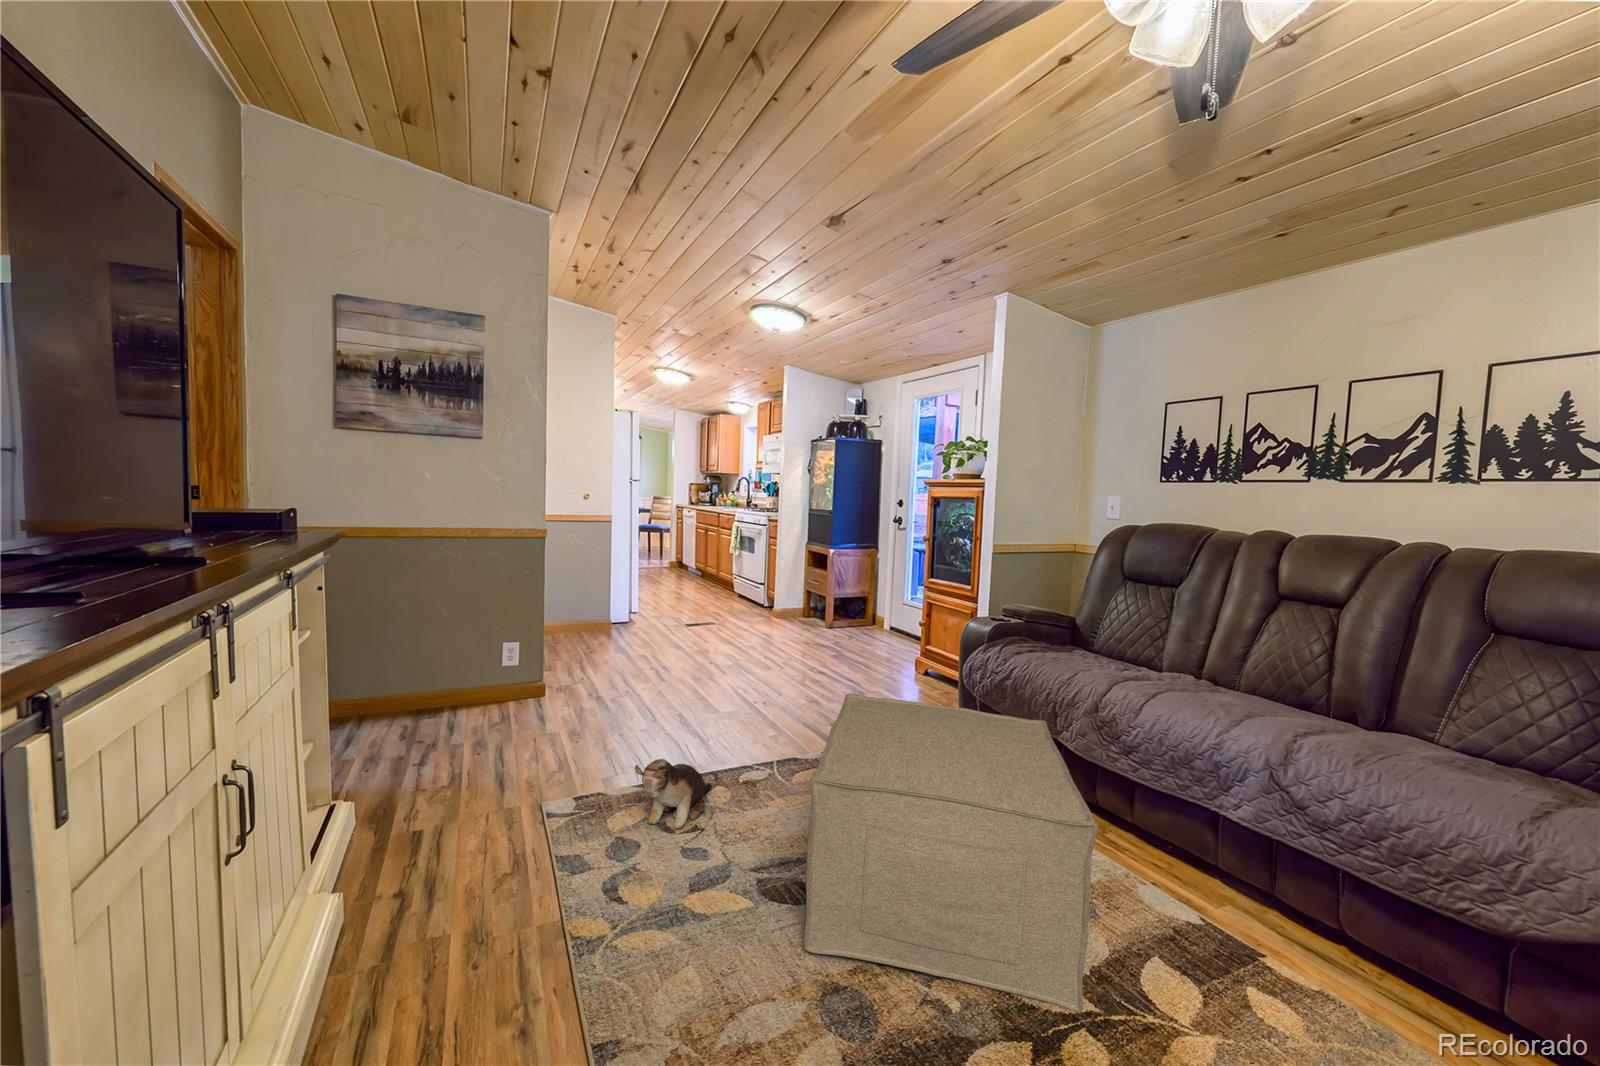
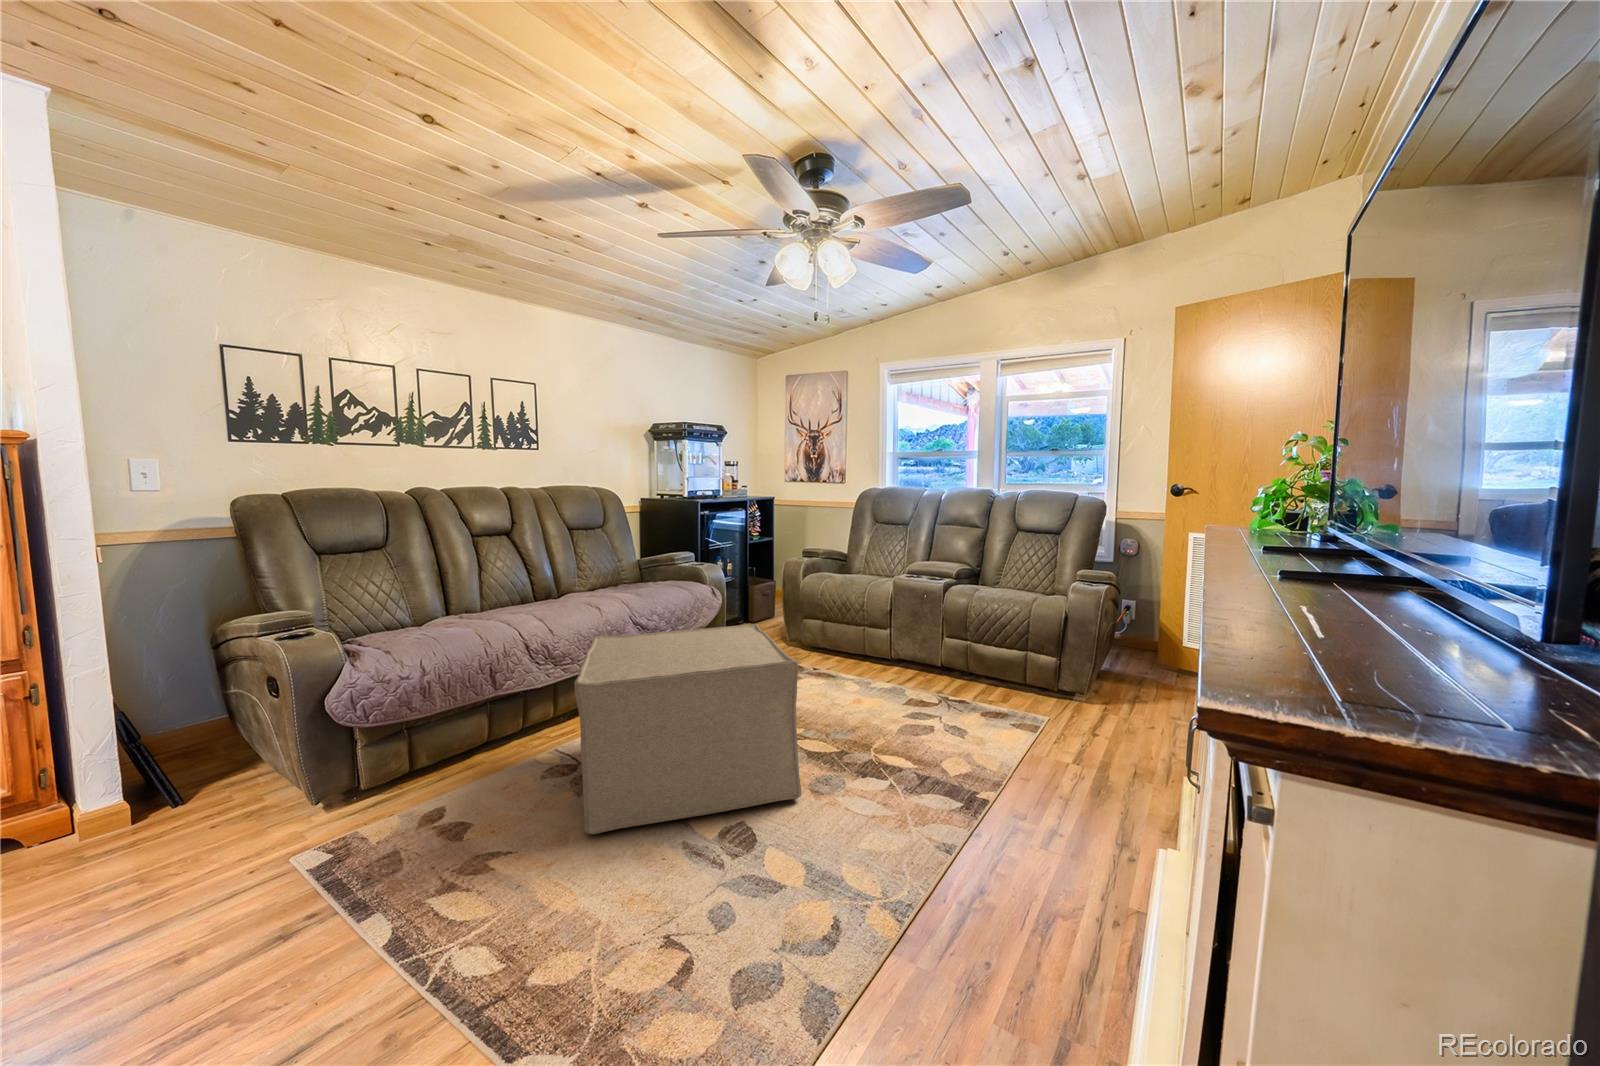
plush toy: present [635,759,712,828] -> none [507,841,716,1002]

